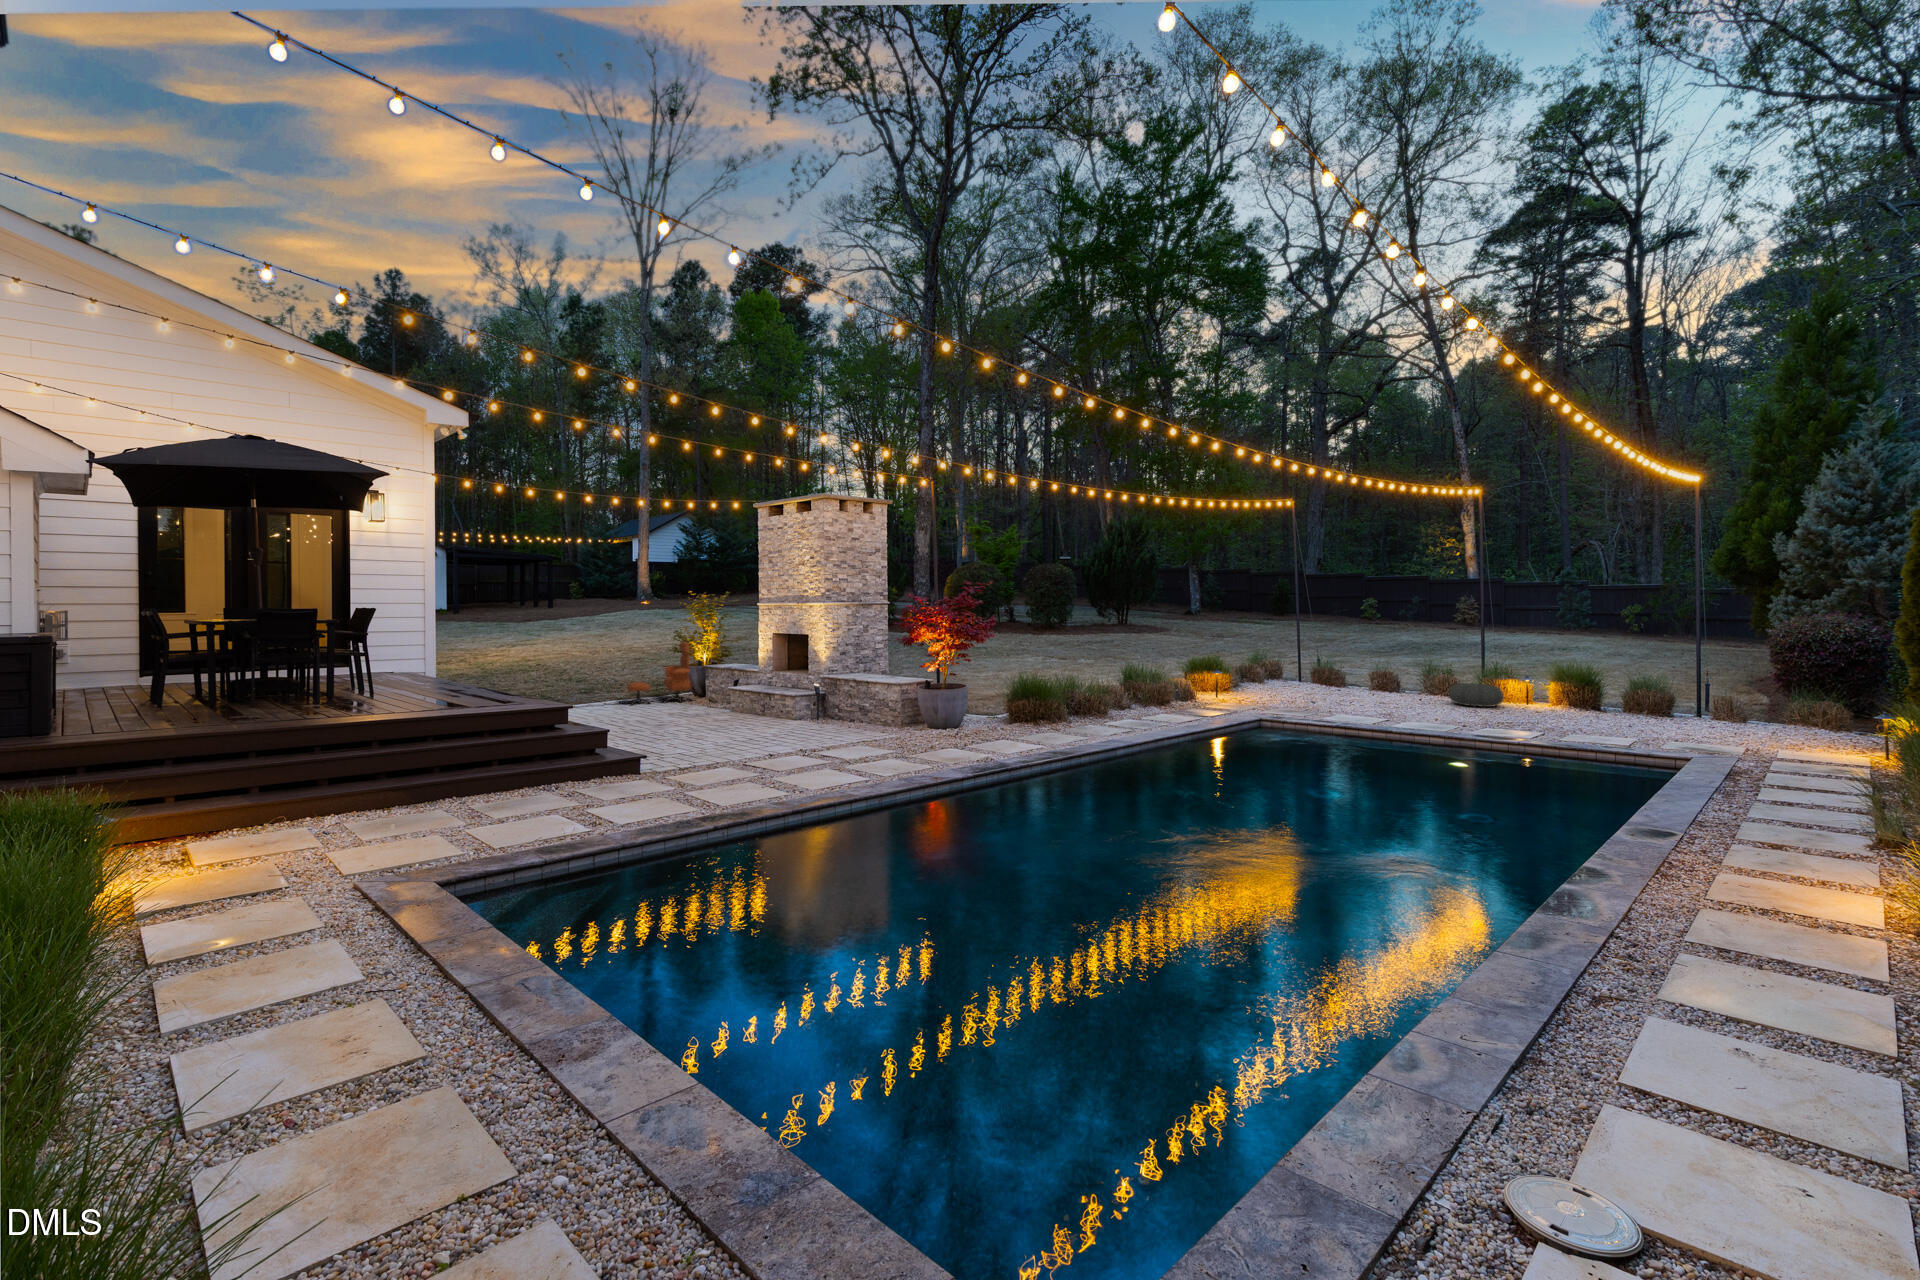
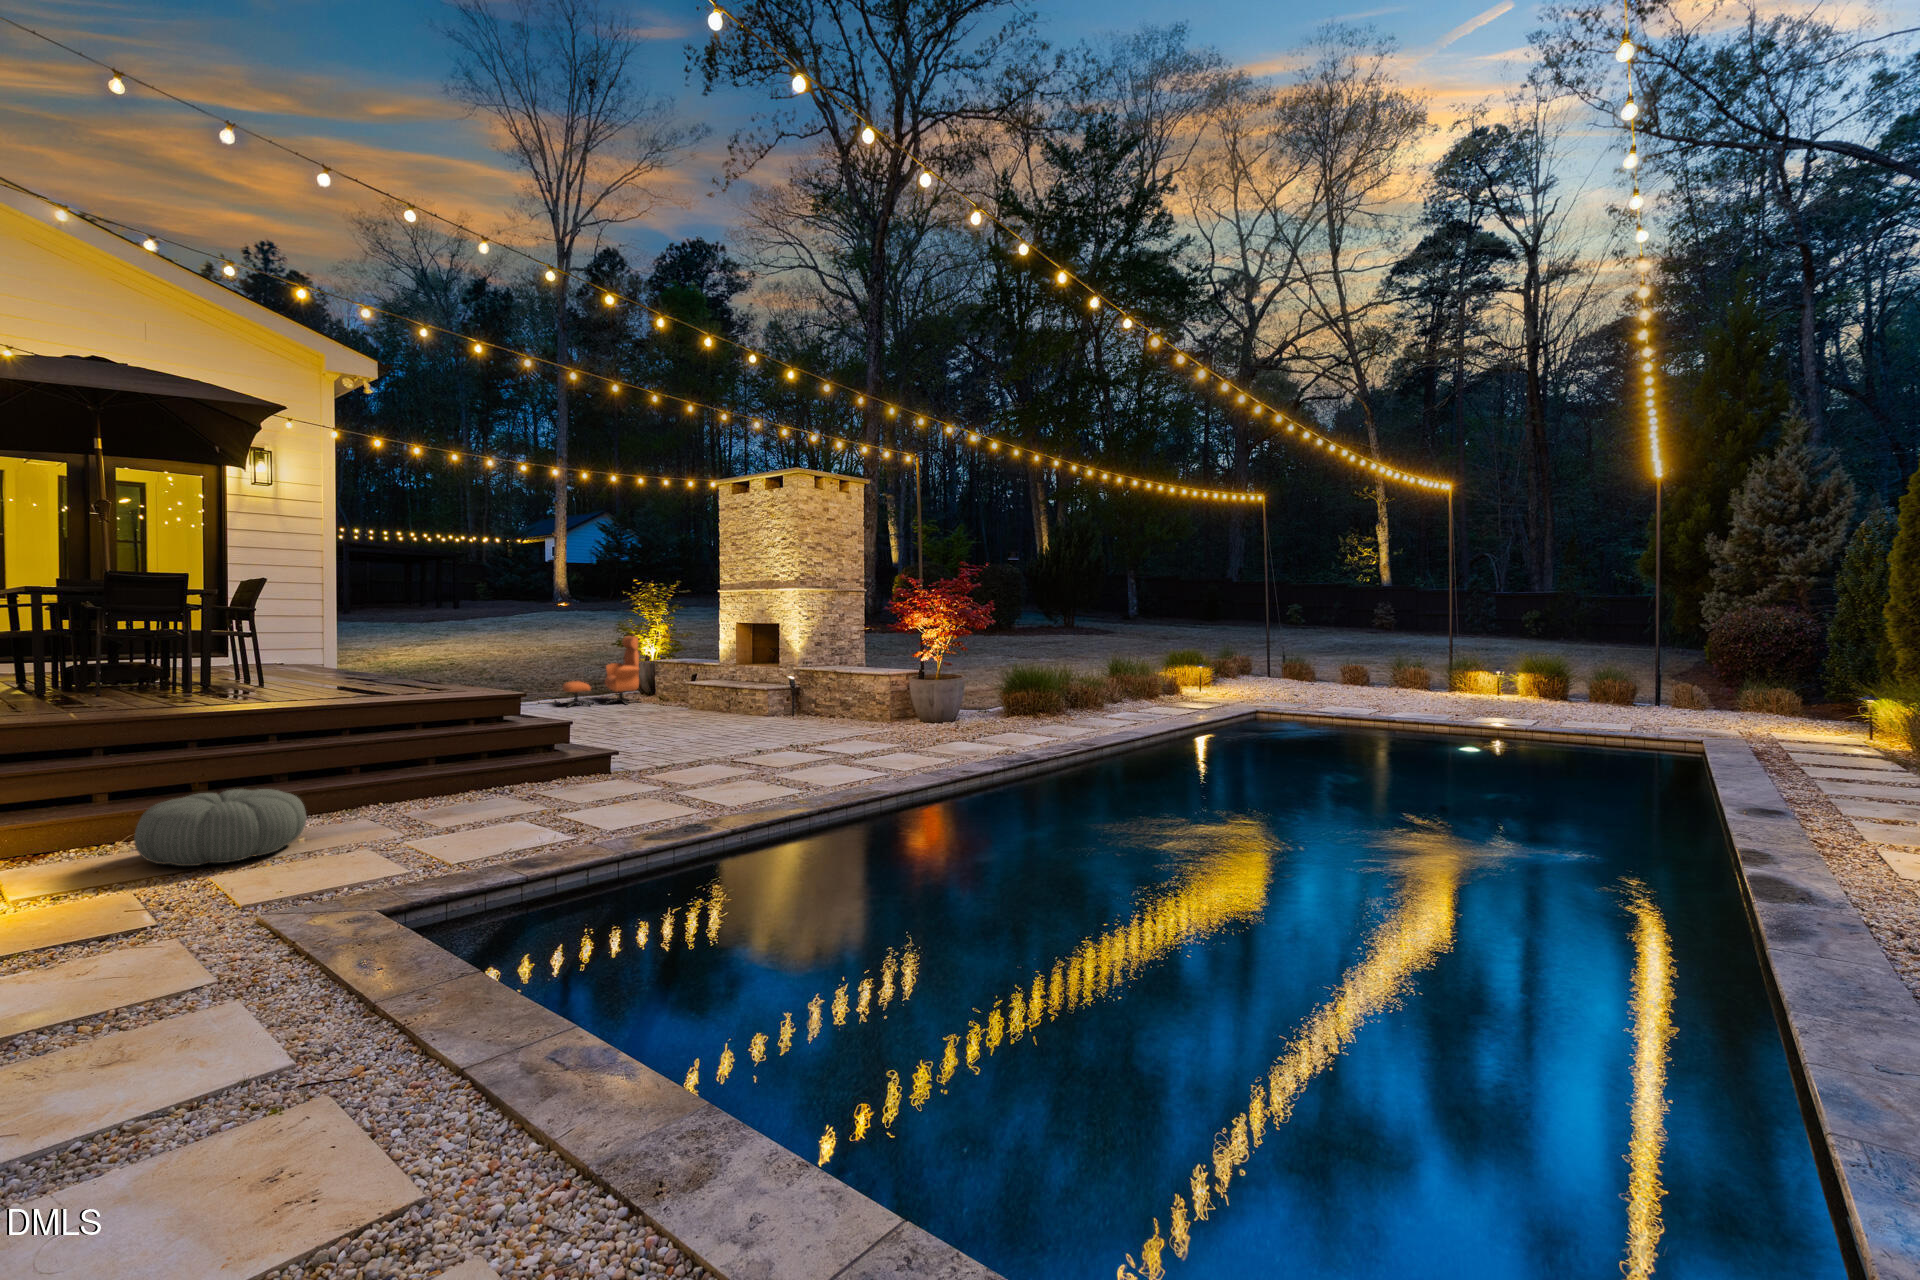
pouf: present [1449,683,1504,707] -> present [134,789,306,866]

